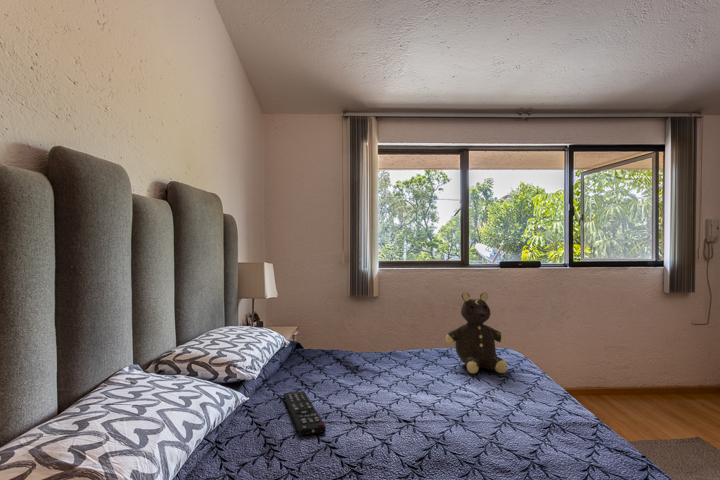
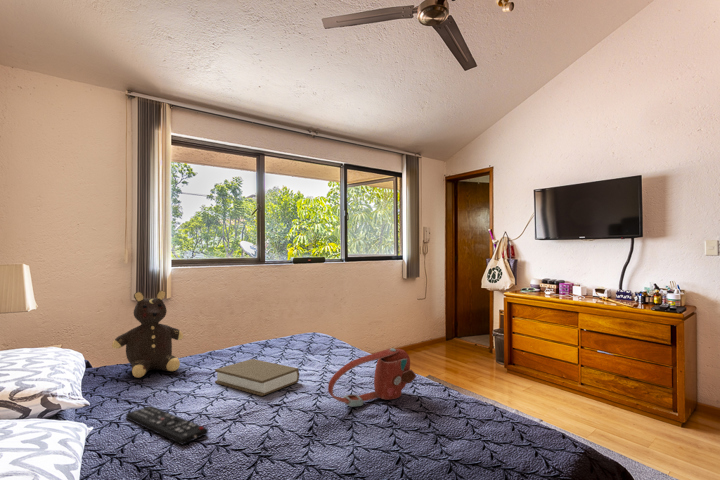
teddy bear: present [446,293,508,374] -> present [112,291,183,378]
book: none [370,365,448,407] -> present [215,359,299,396]
handbag: none [451,386,587,455] -> present [328,348,416,407]

